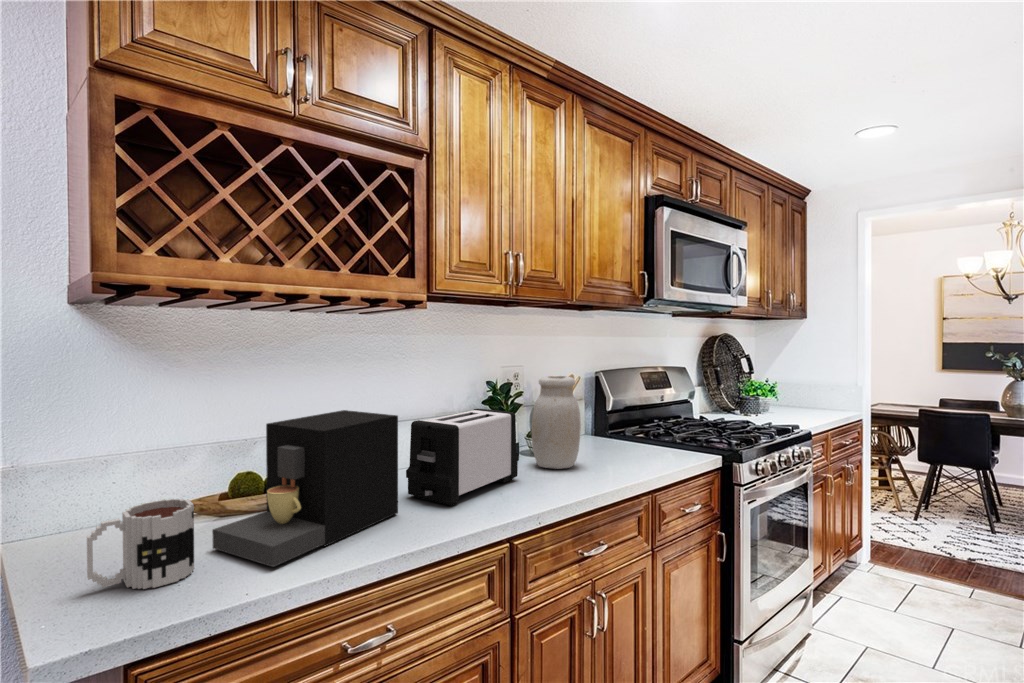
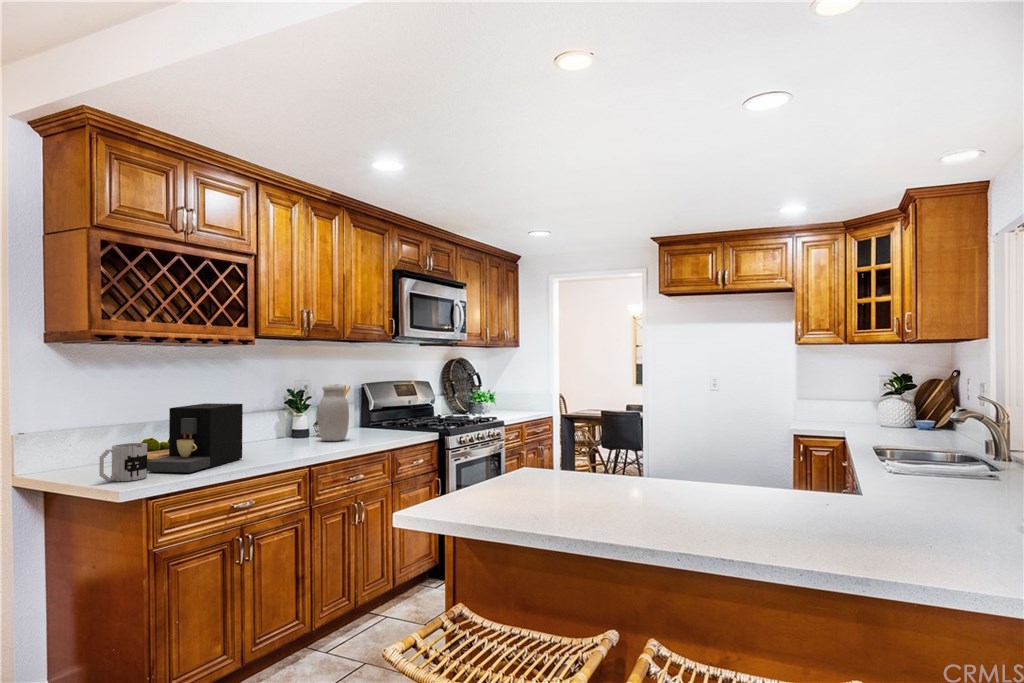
toaster: present [406,409,519,506] -> none [243,405,310,455]

